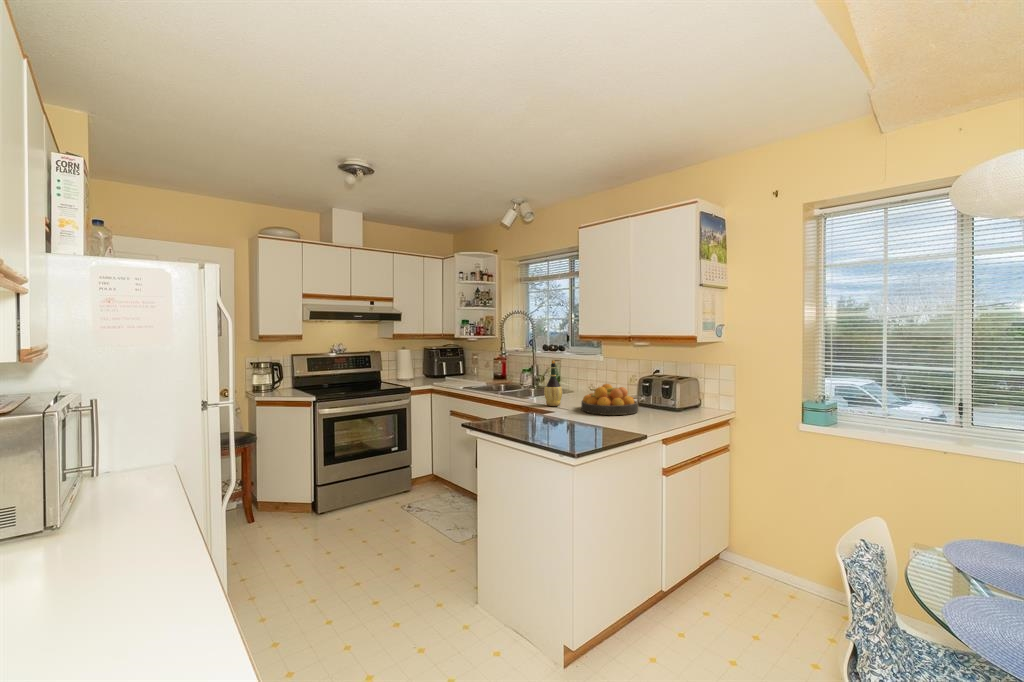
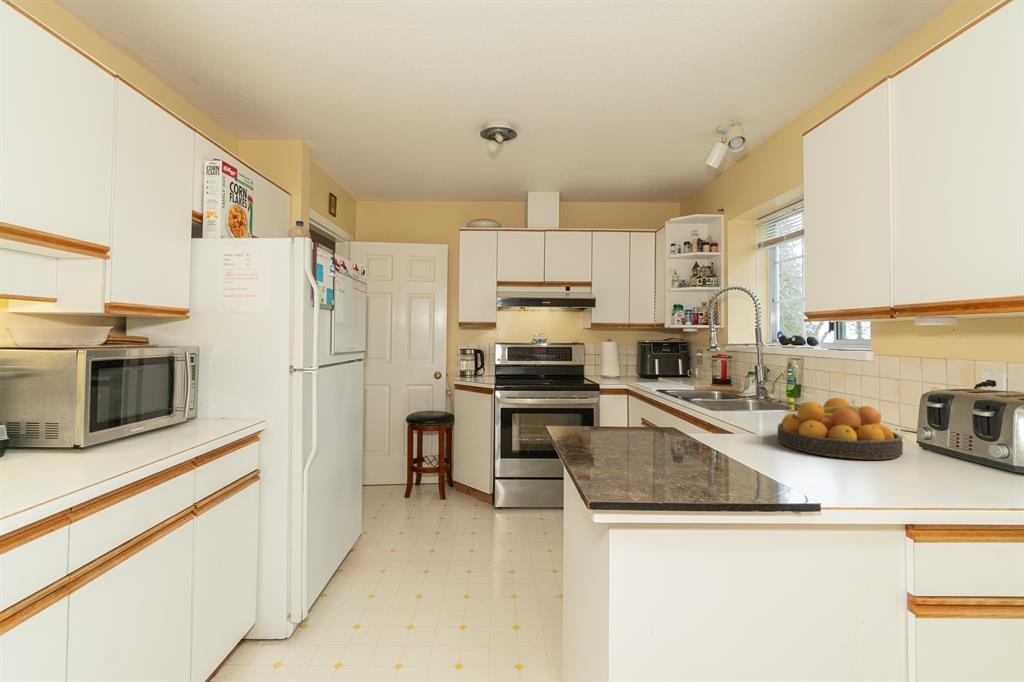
wine bottle: present [544,361,562,406] -> none [725,354,758,426]

